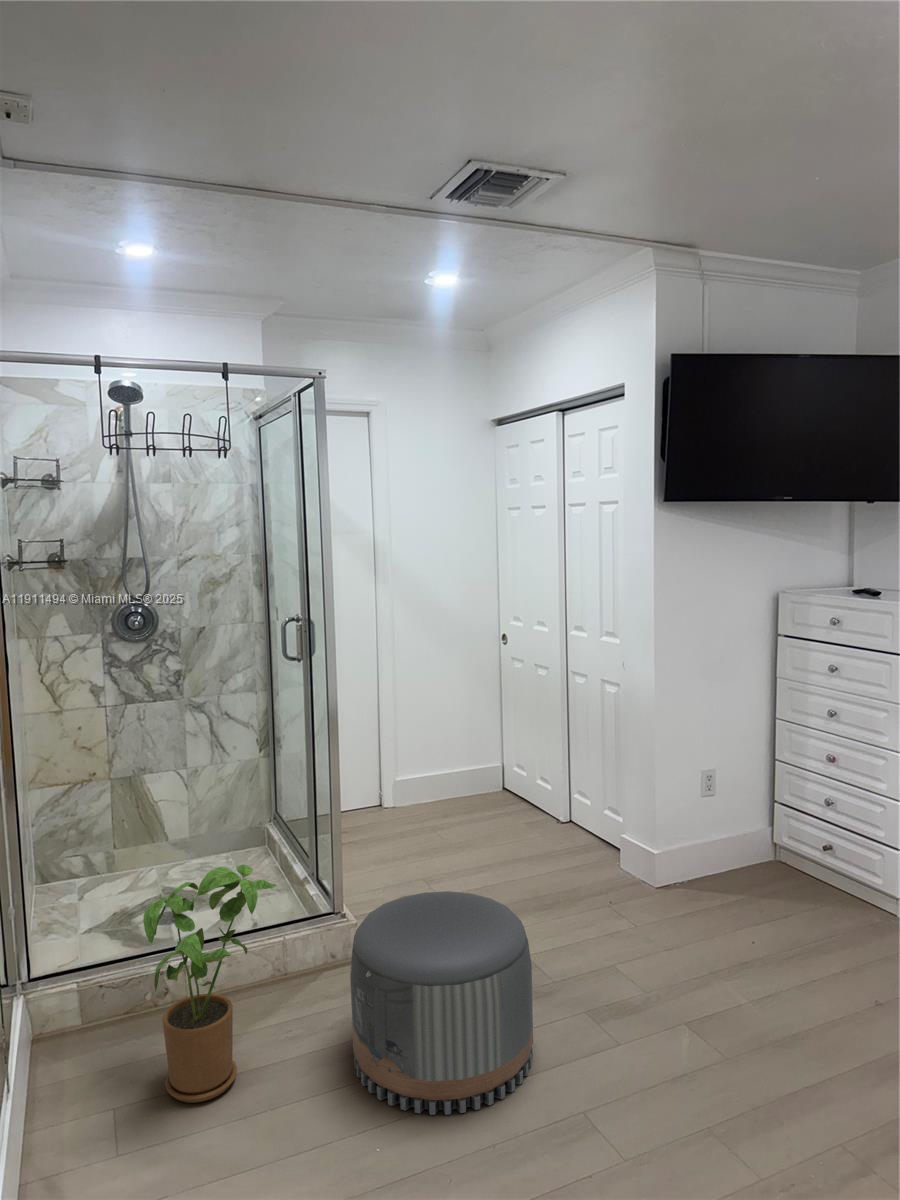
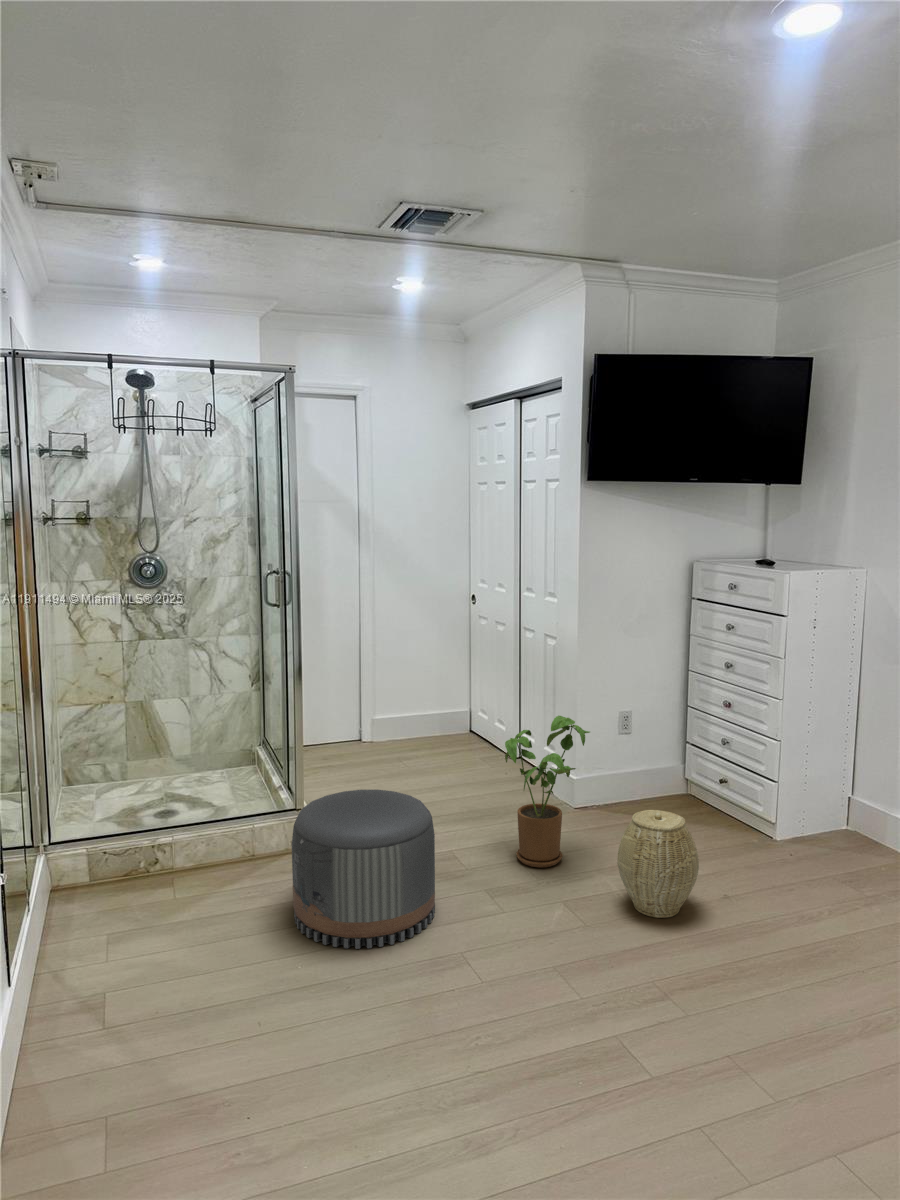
house plant: present [143,865,276,1103] -> present [505,716,590,868]
woven basket: none [752,904,858,1043] -> present [617,810,699,918]

